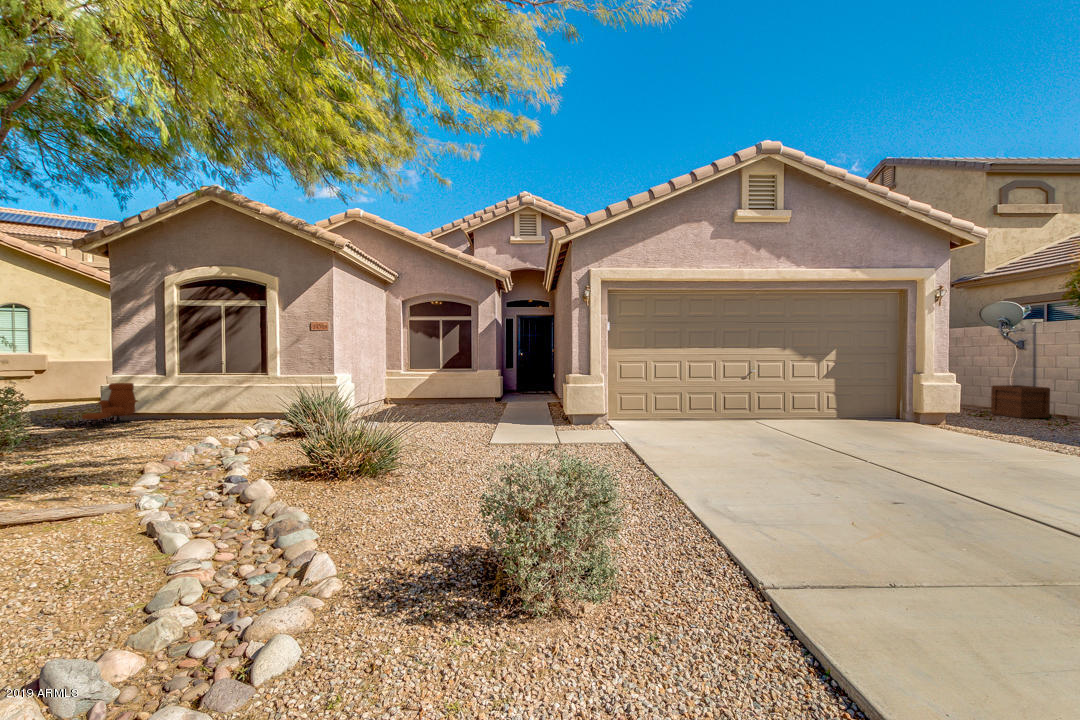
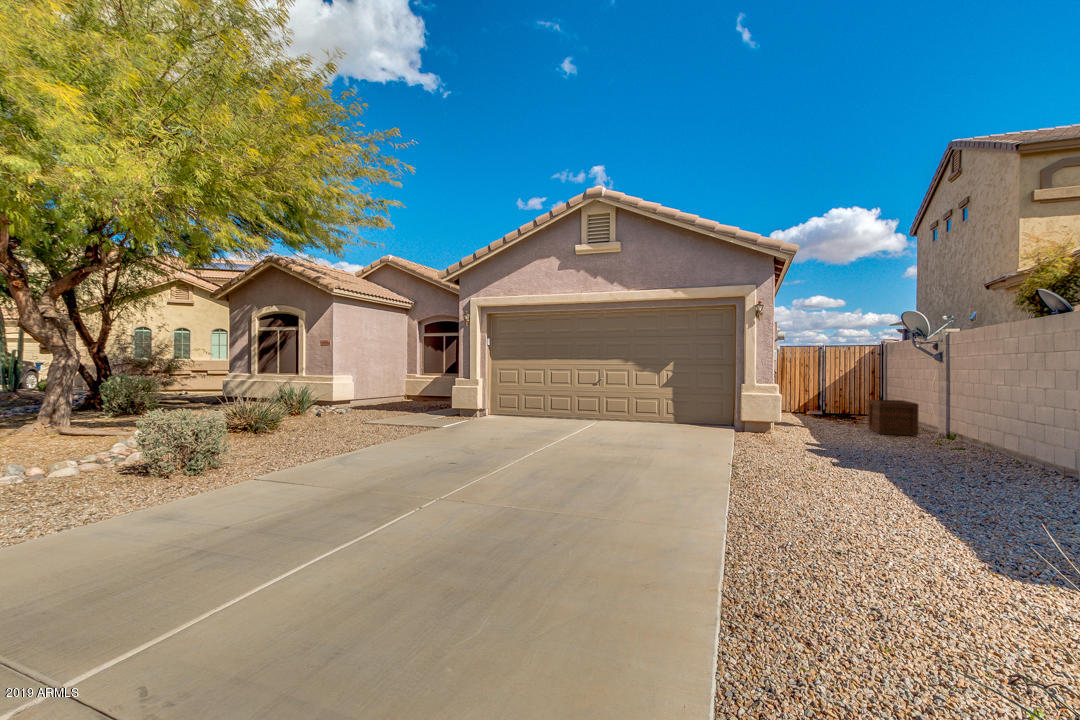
lounge chair: present [82,383,138,429] -> none [220,377,251,402]

